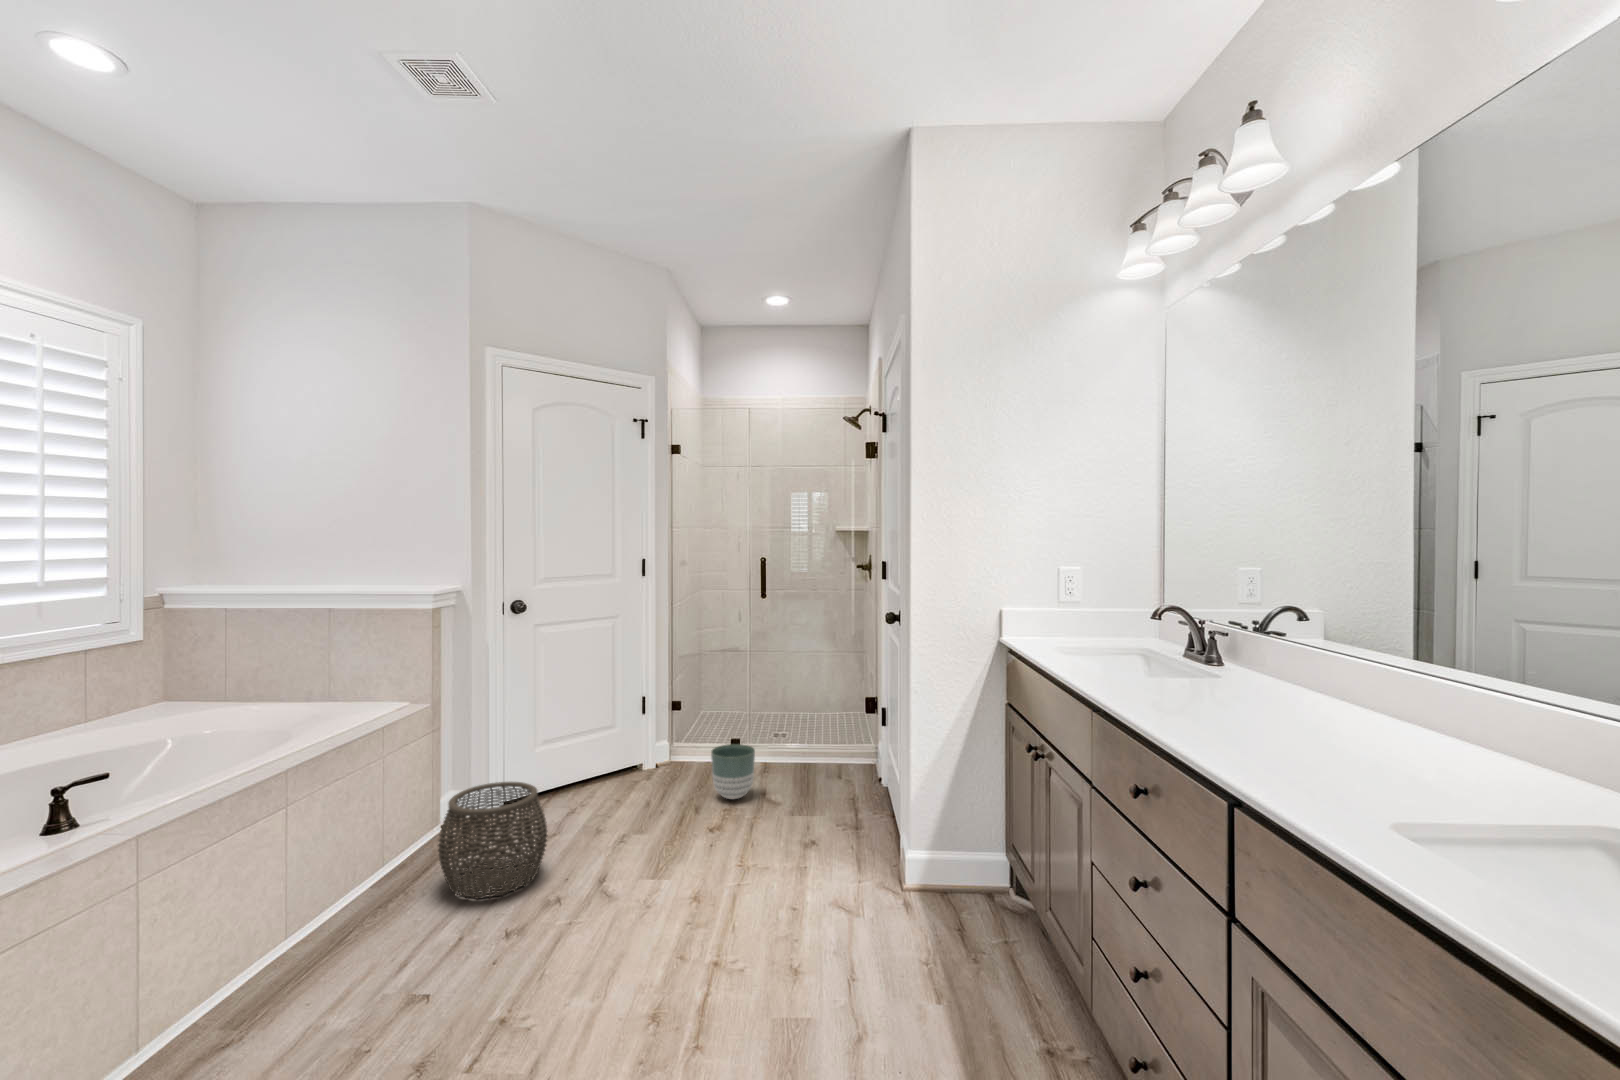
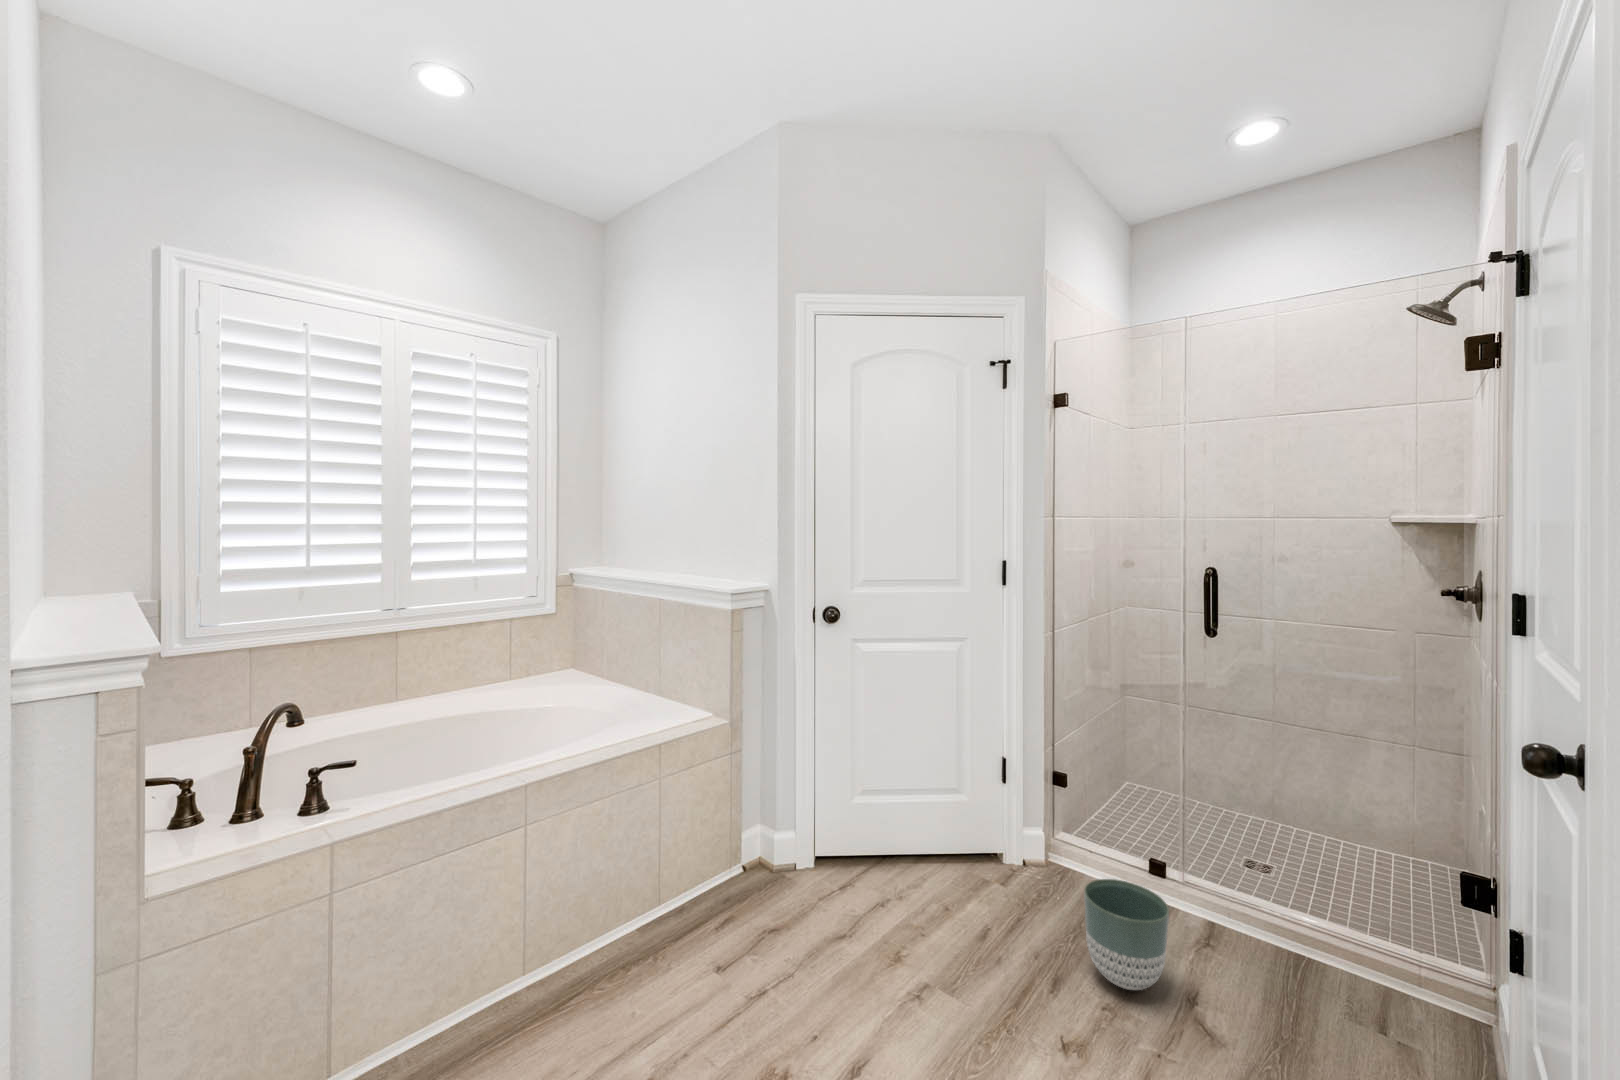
woven basket: present [438,782,548,899] -> none [641,847,783,1032]

